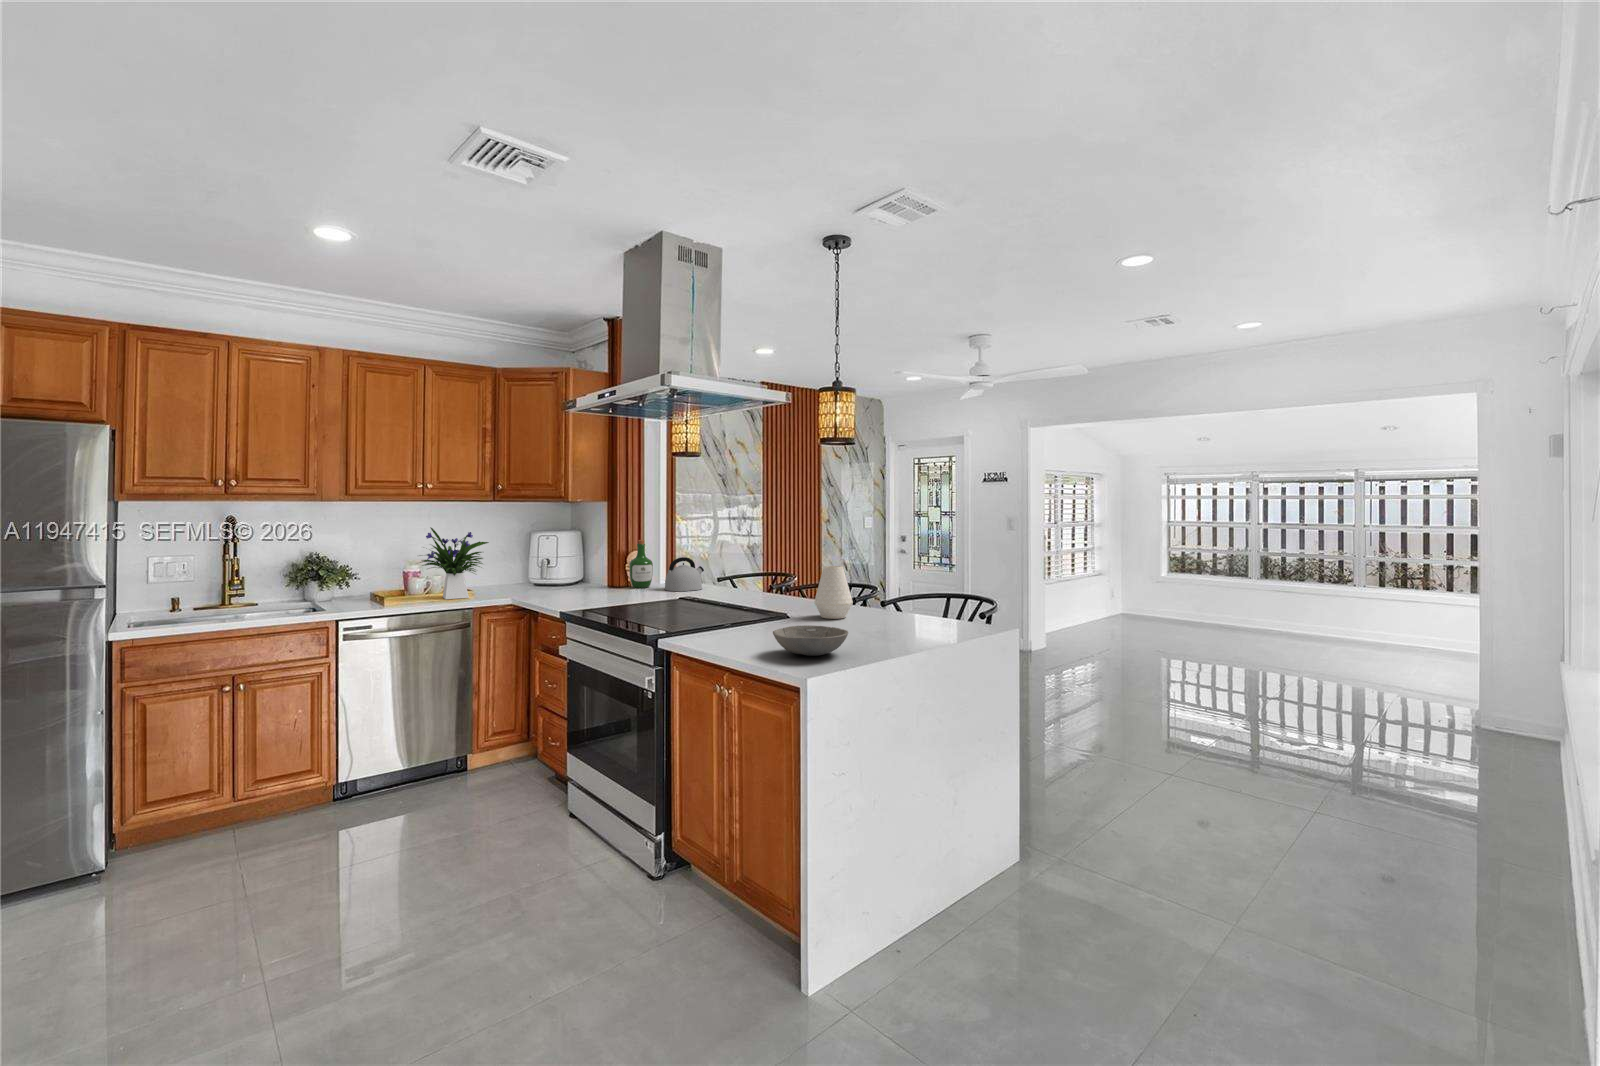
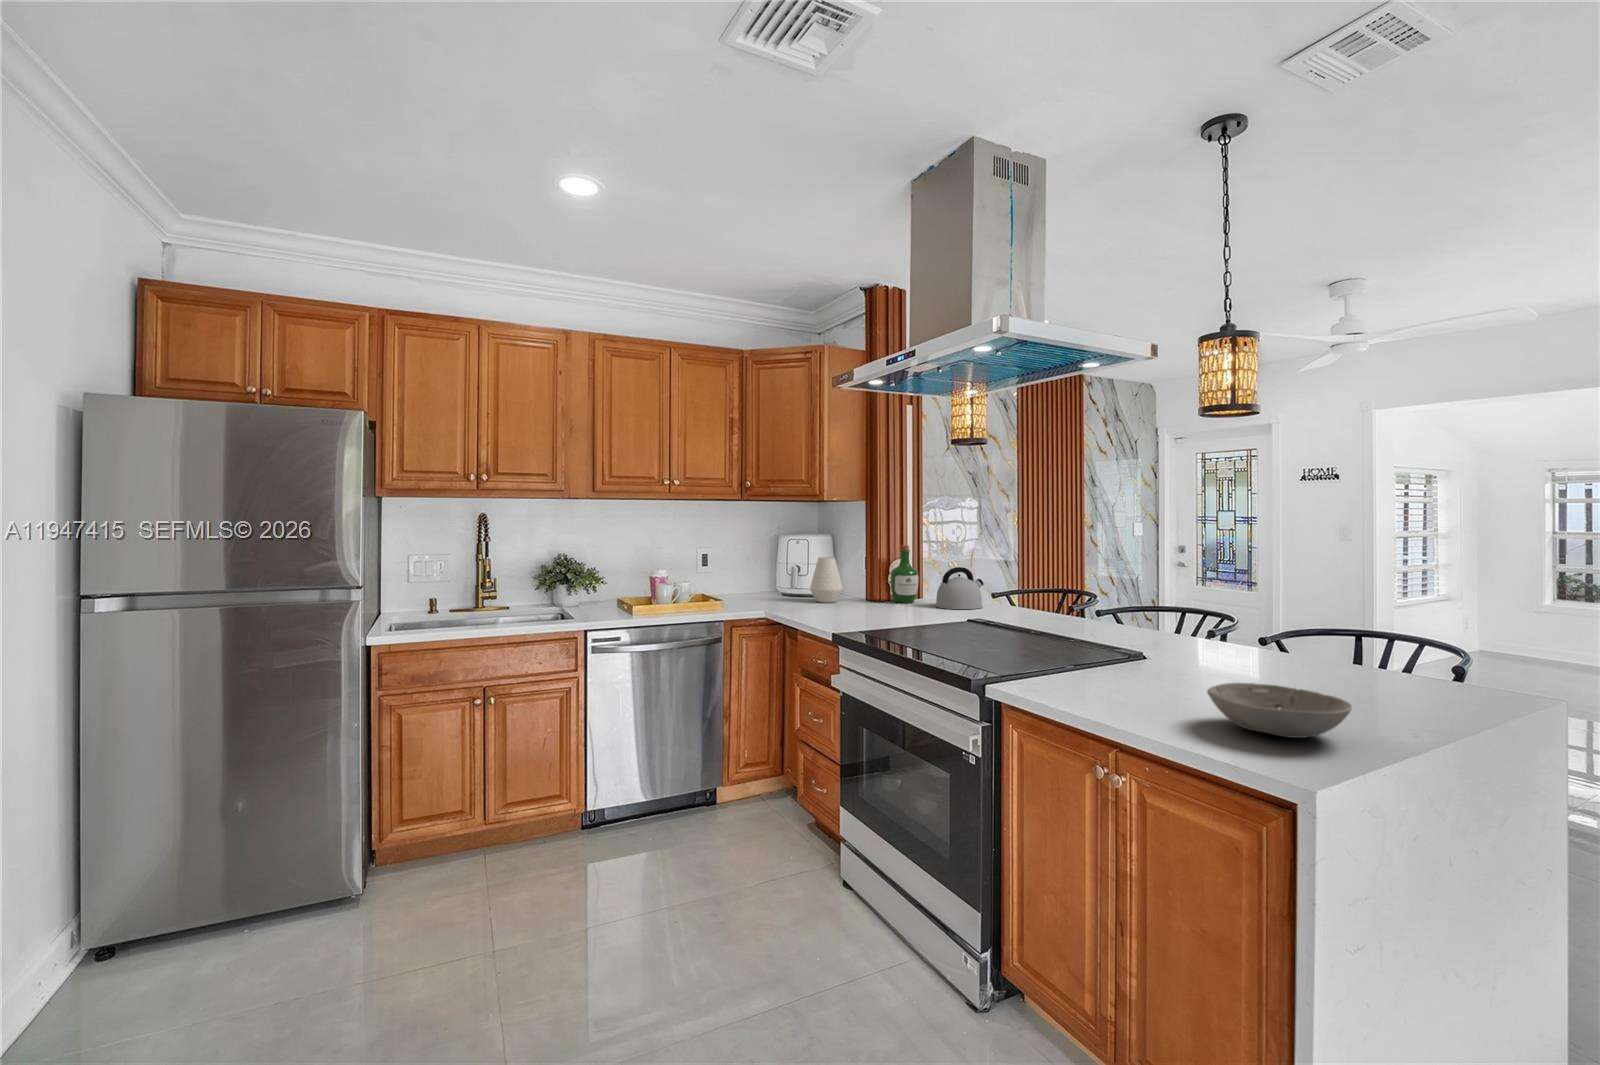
flower arrangement: present [420,527,489,599] -> none [660,527,737,609]
vase: present [814,566,853,619] -> present [810,557,843,603]

